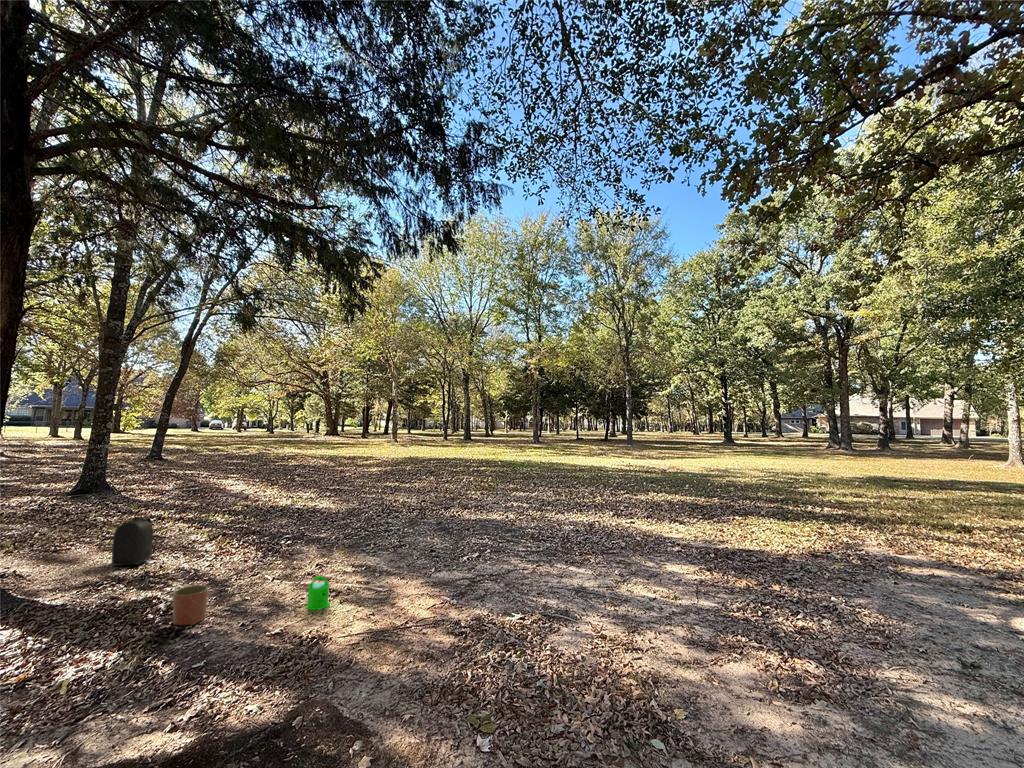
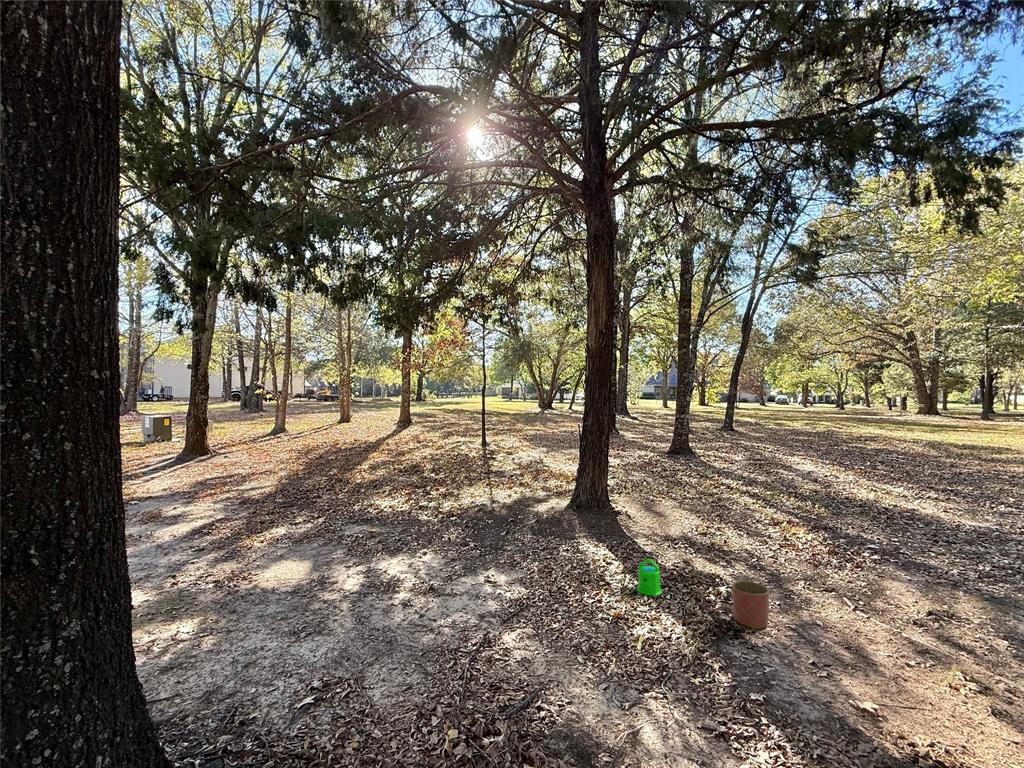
backpack: present [112,517,153,566] -> none [686,487,719,534]
watering can: present [306,575,330,610] -> present [637,559,662,595]

